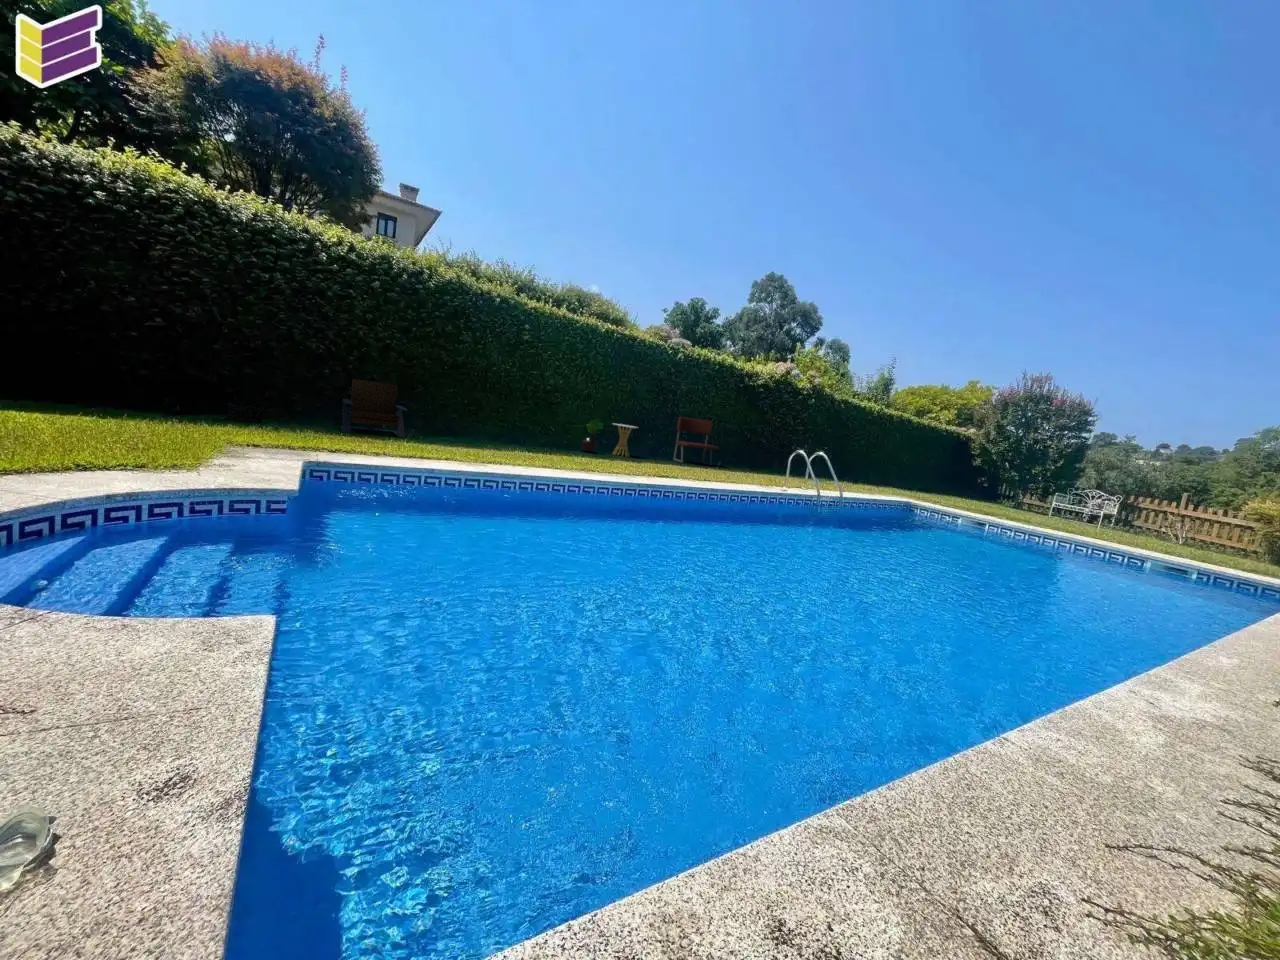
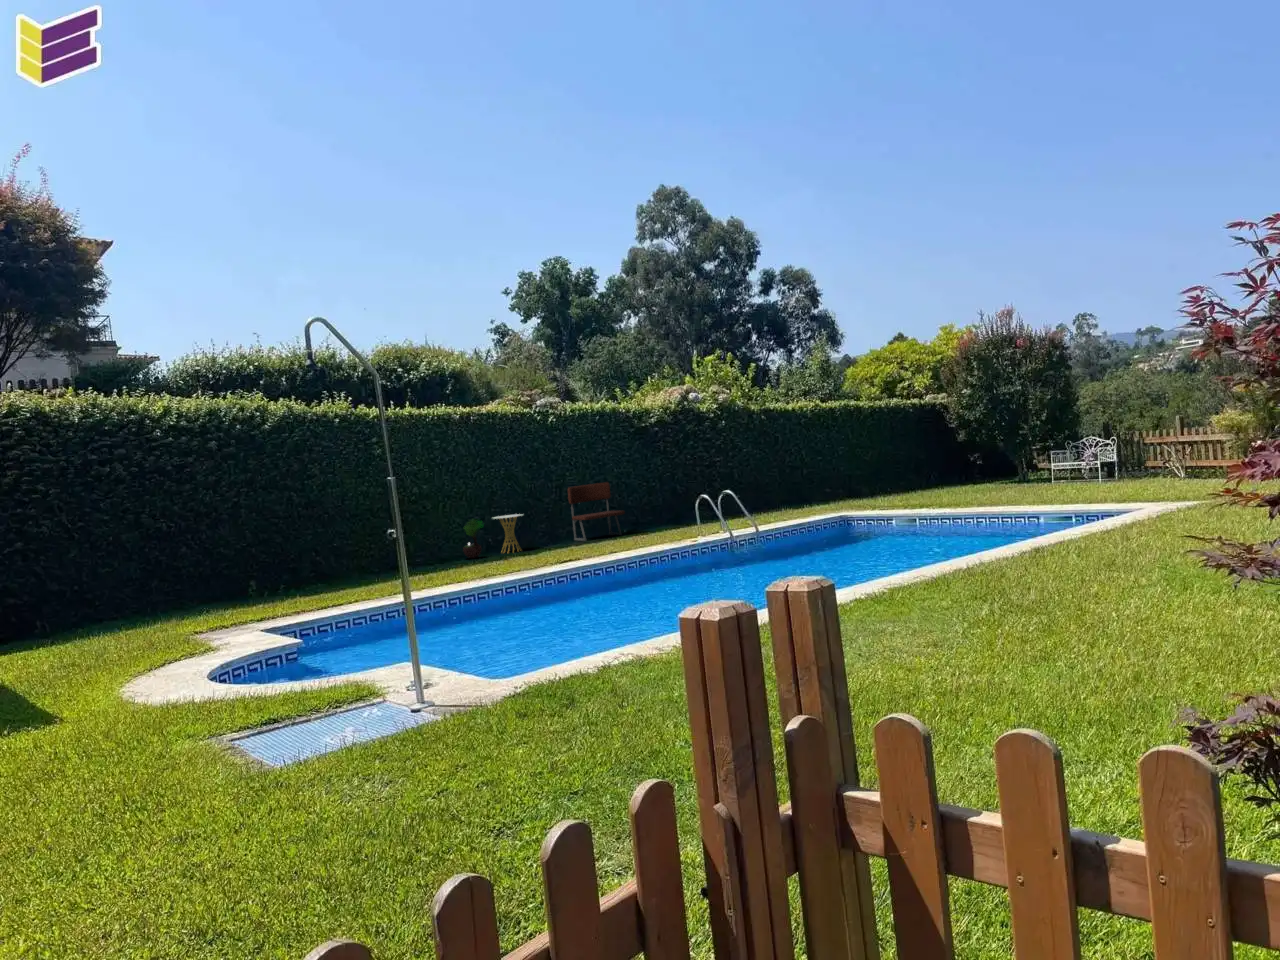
lounge chair: present [341,379,408,438] -> none [204,542,284,607]
basket: present [228,401,264,422] -> none [104,601,144,624]

